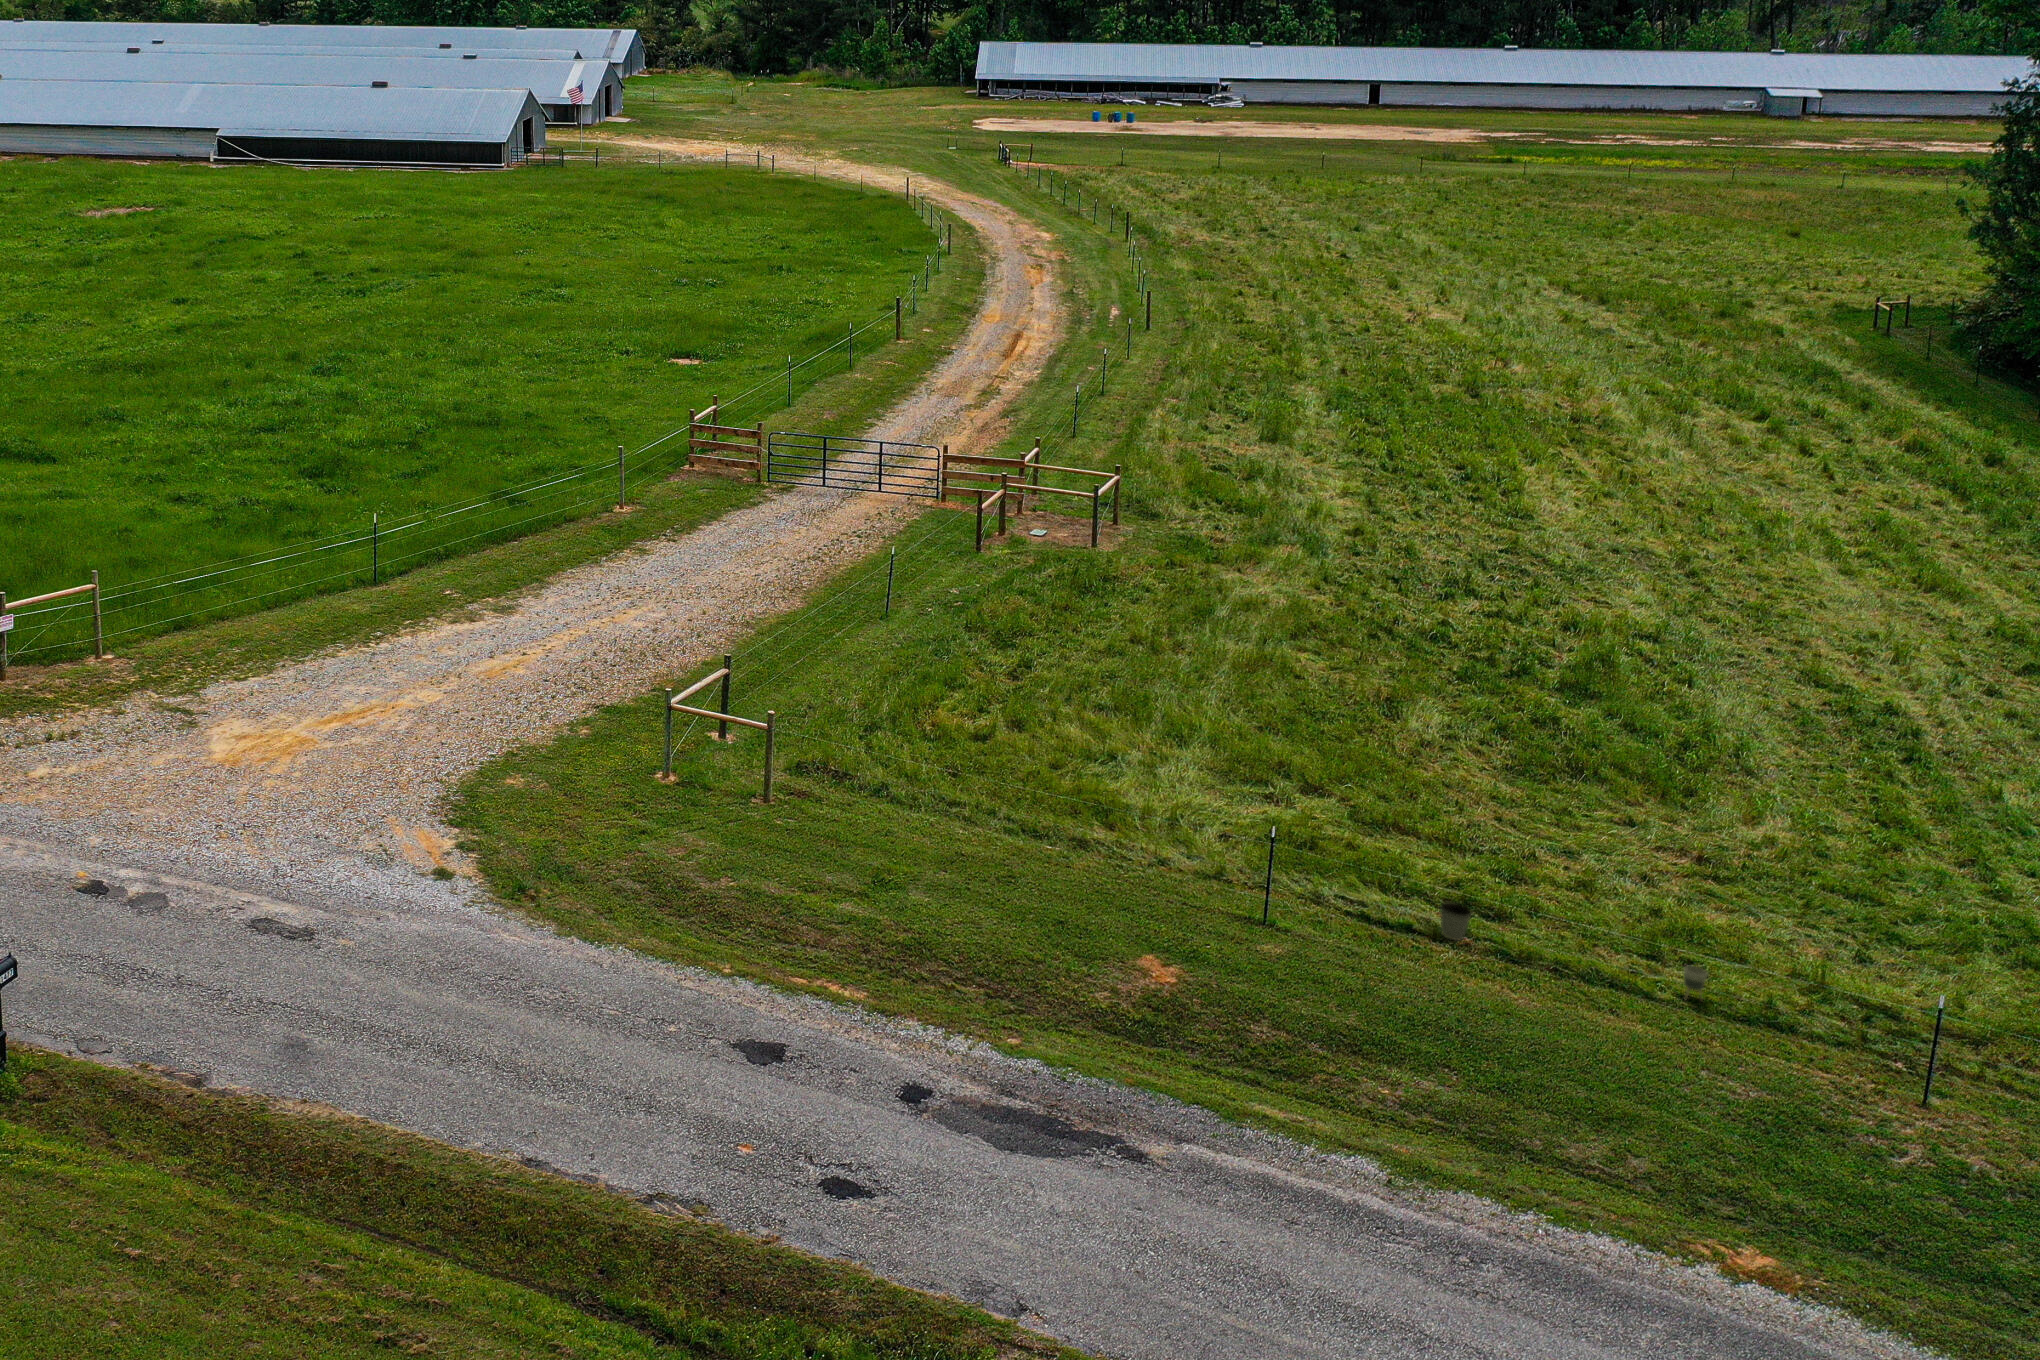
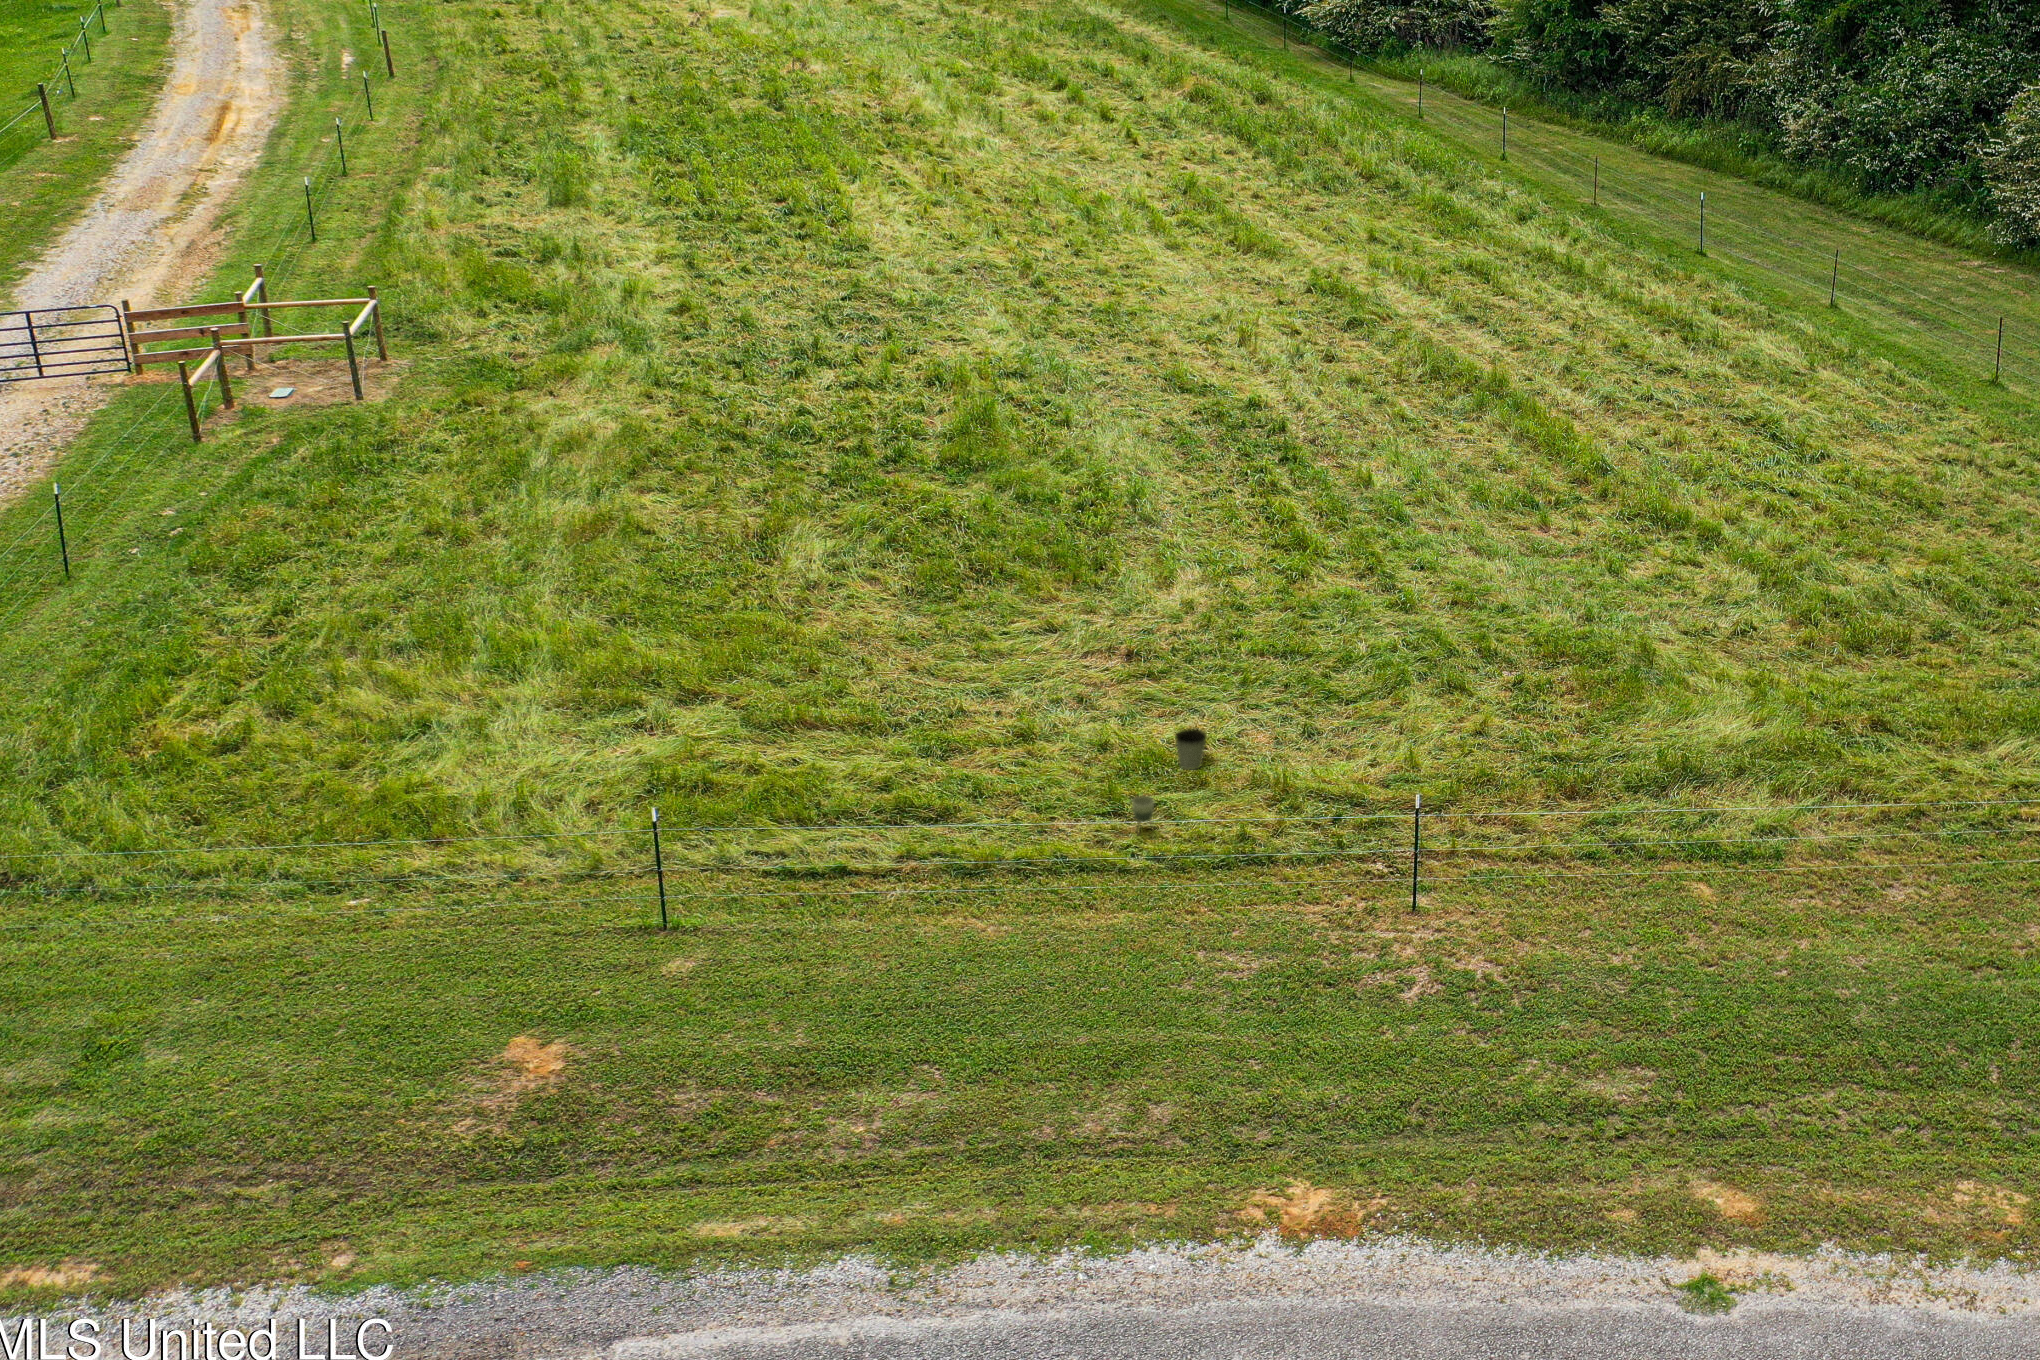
bucket: present [1440,902,1472,941] -> present [1175,728,1207,770]

